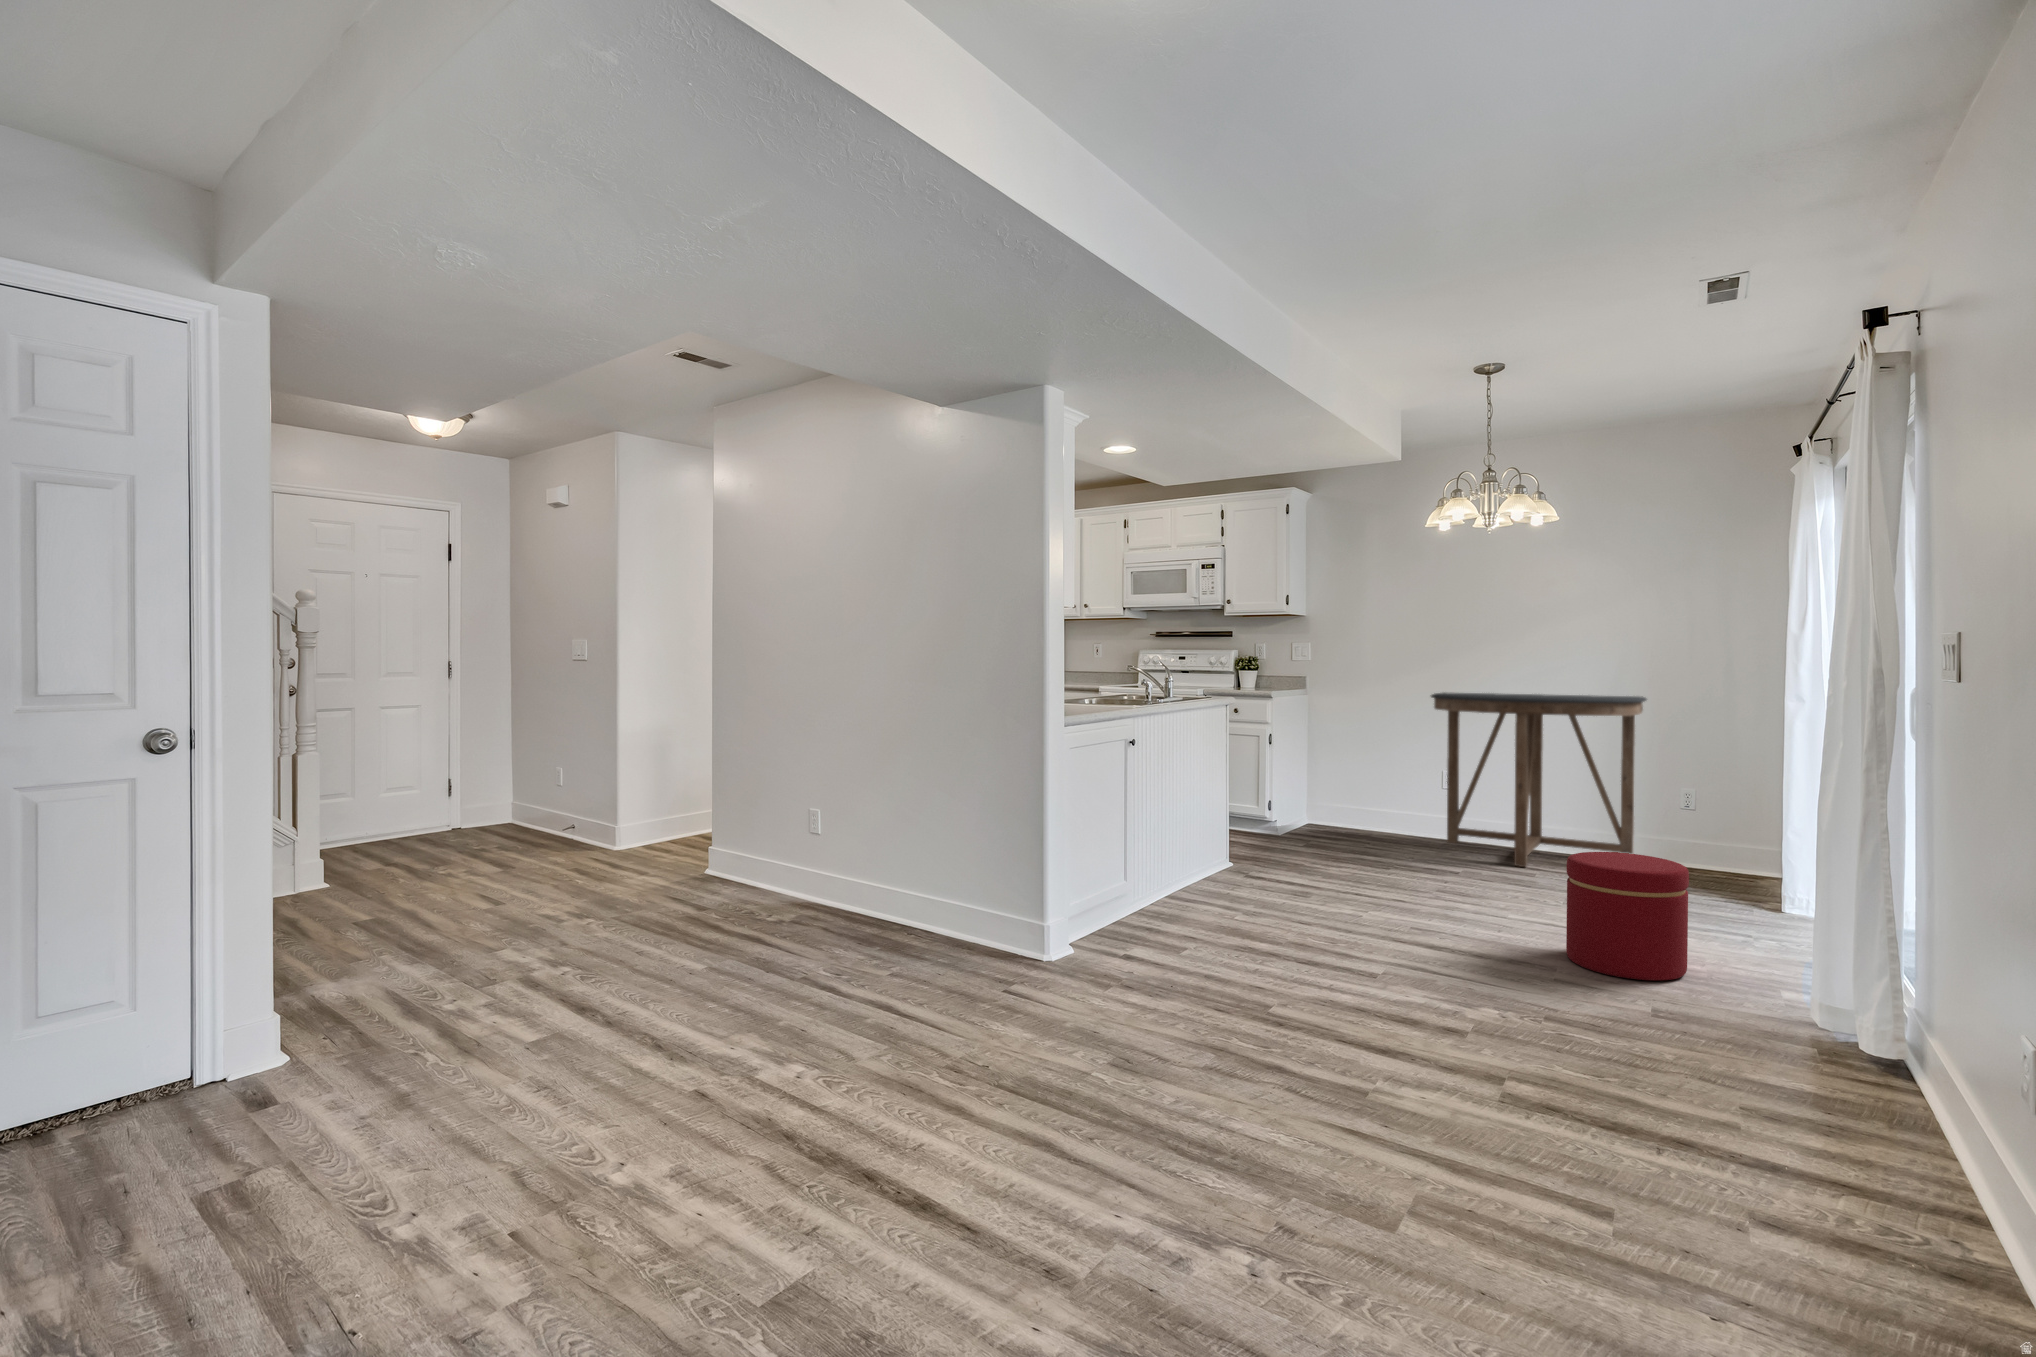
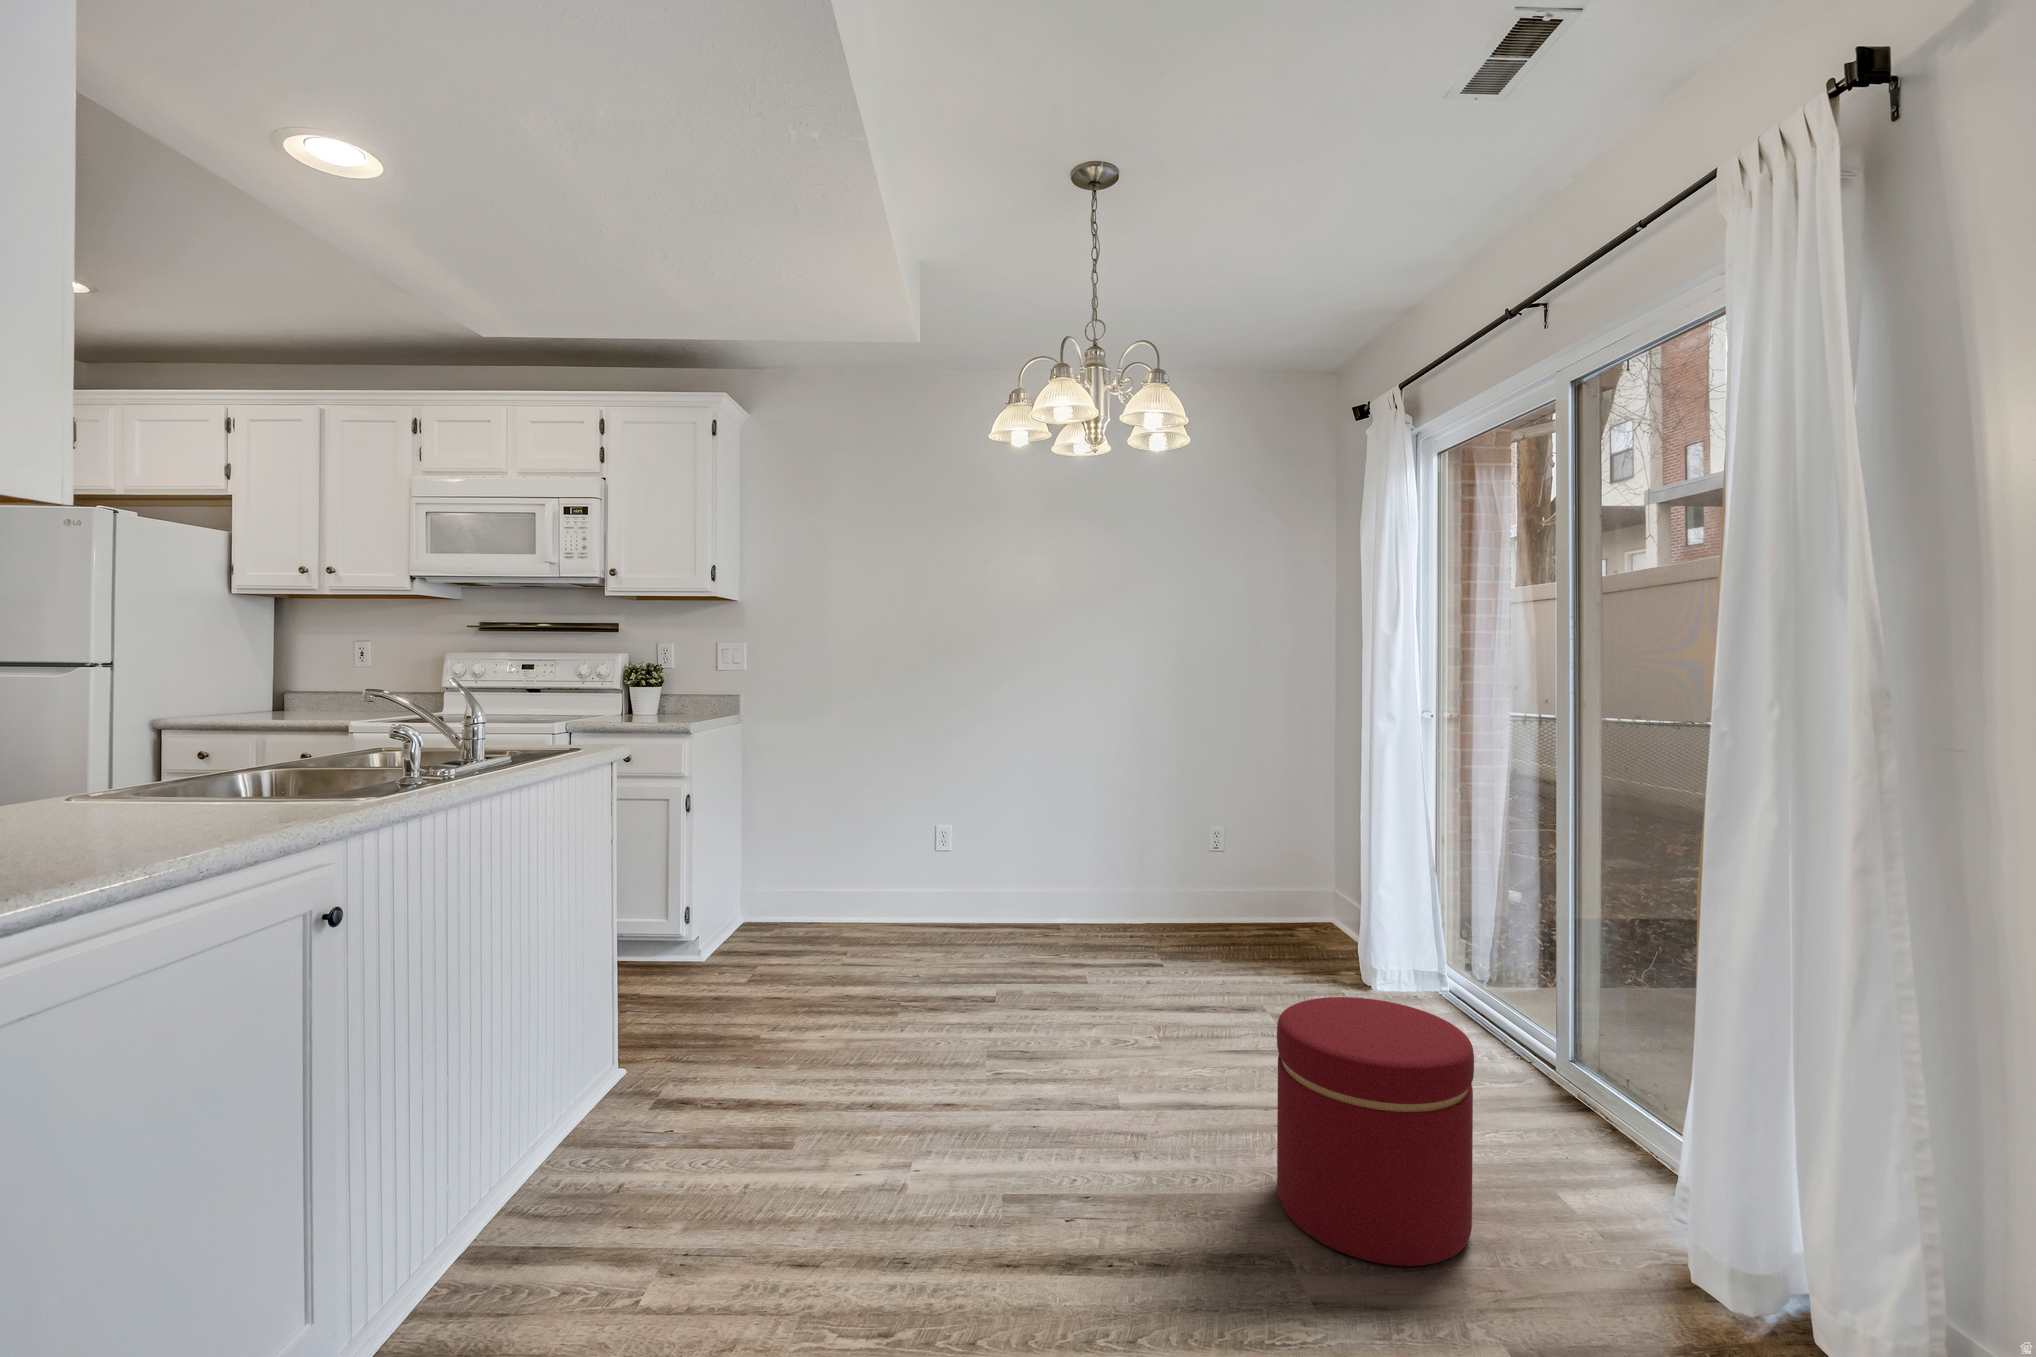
console table: present [1431,693,1647,867] -> none [927,716,1186,965]

